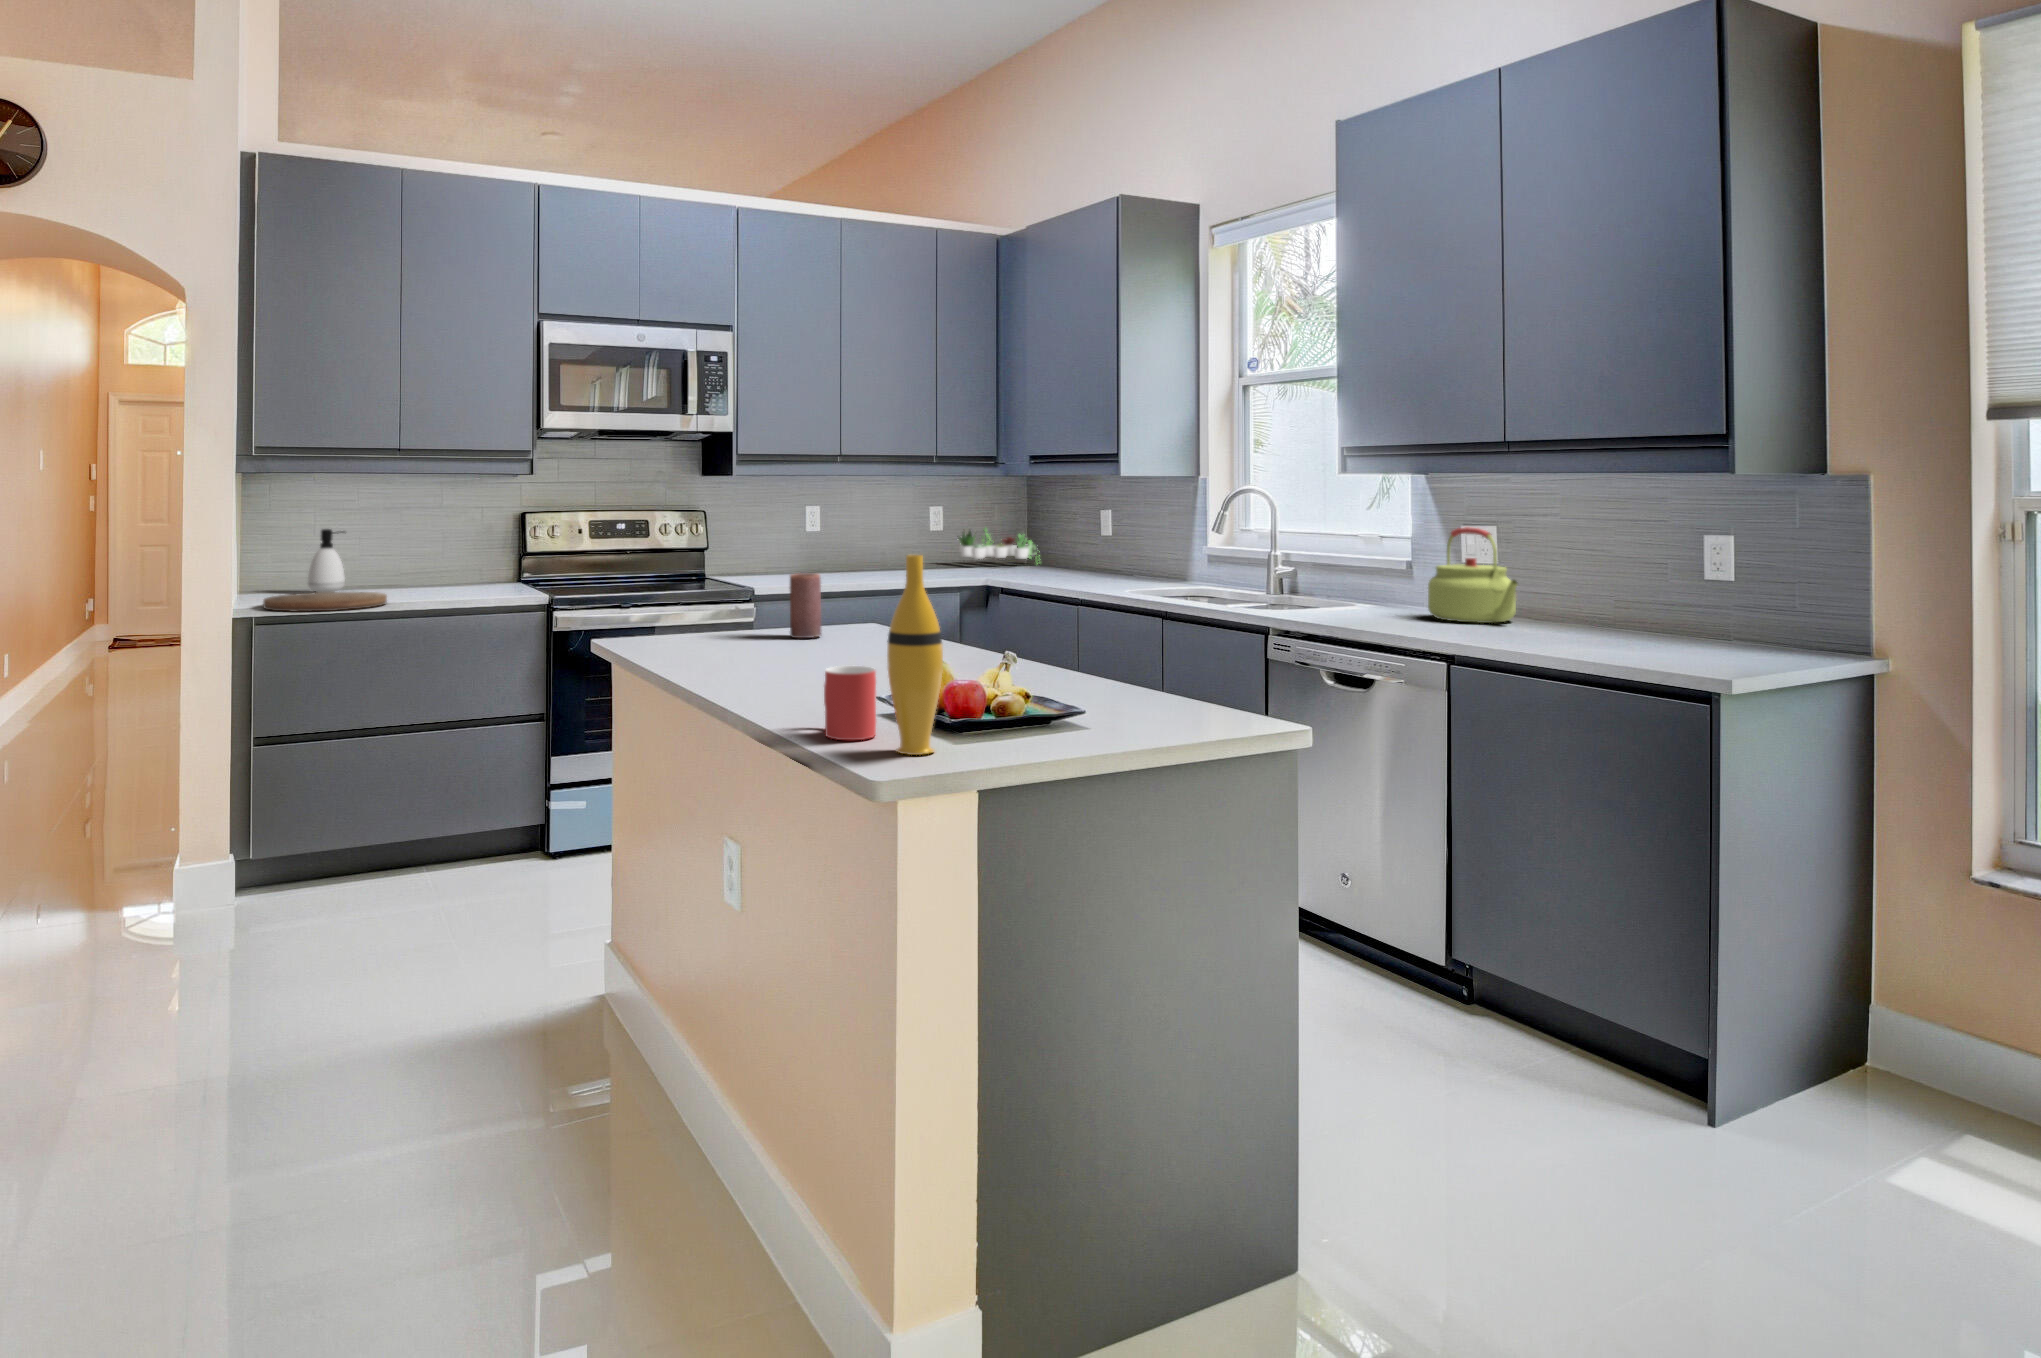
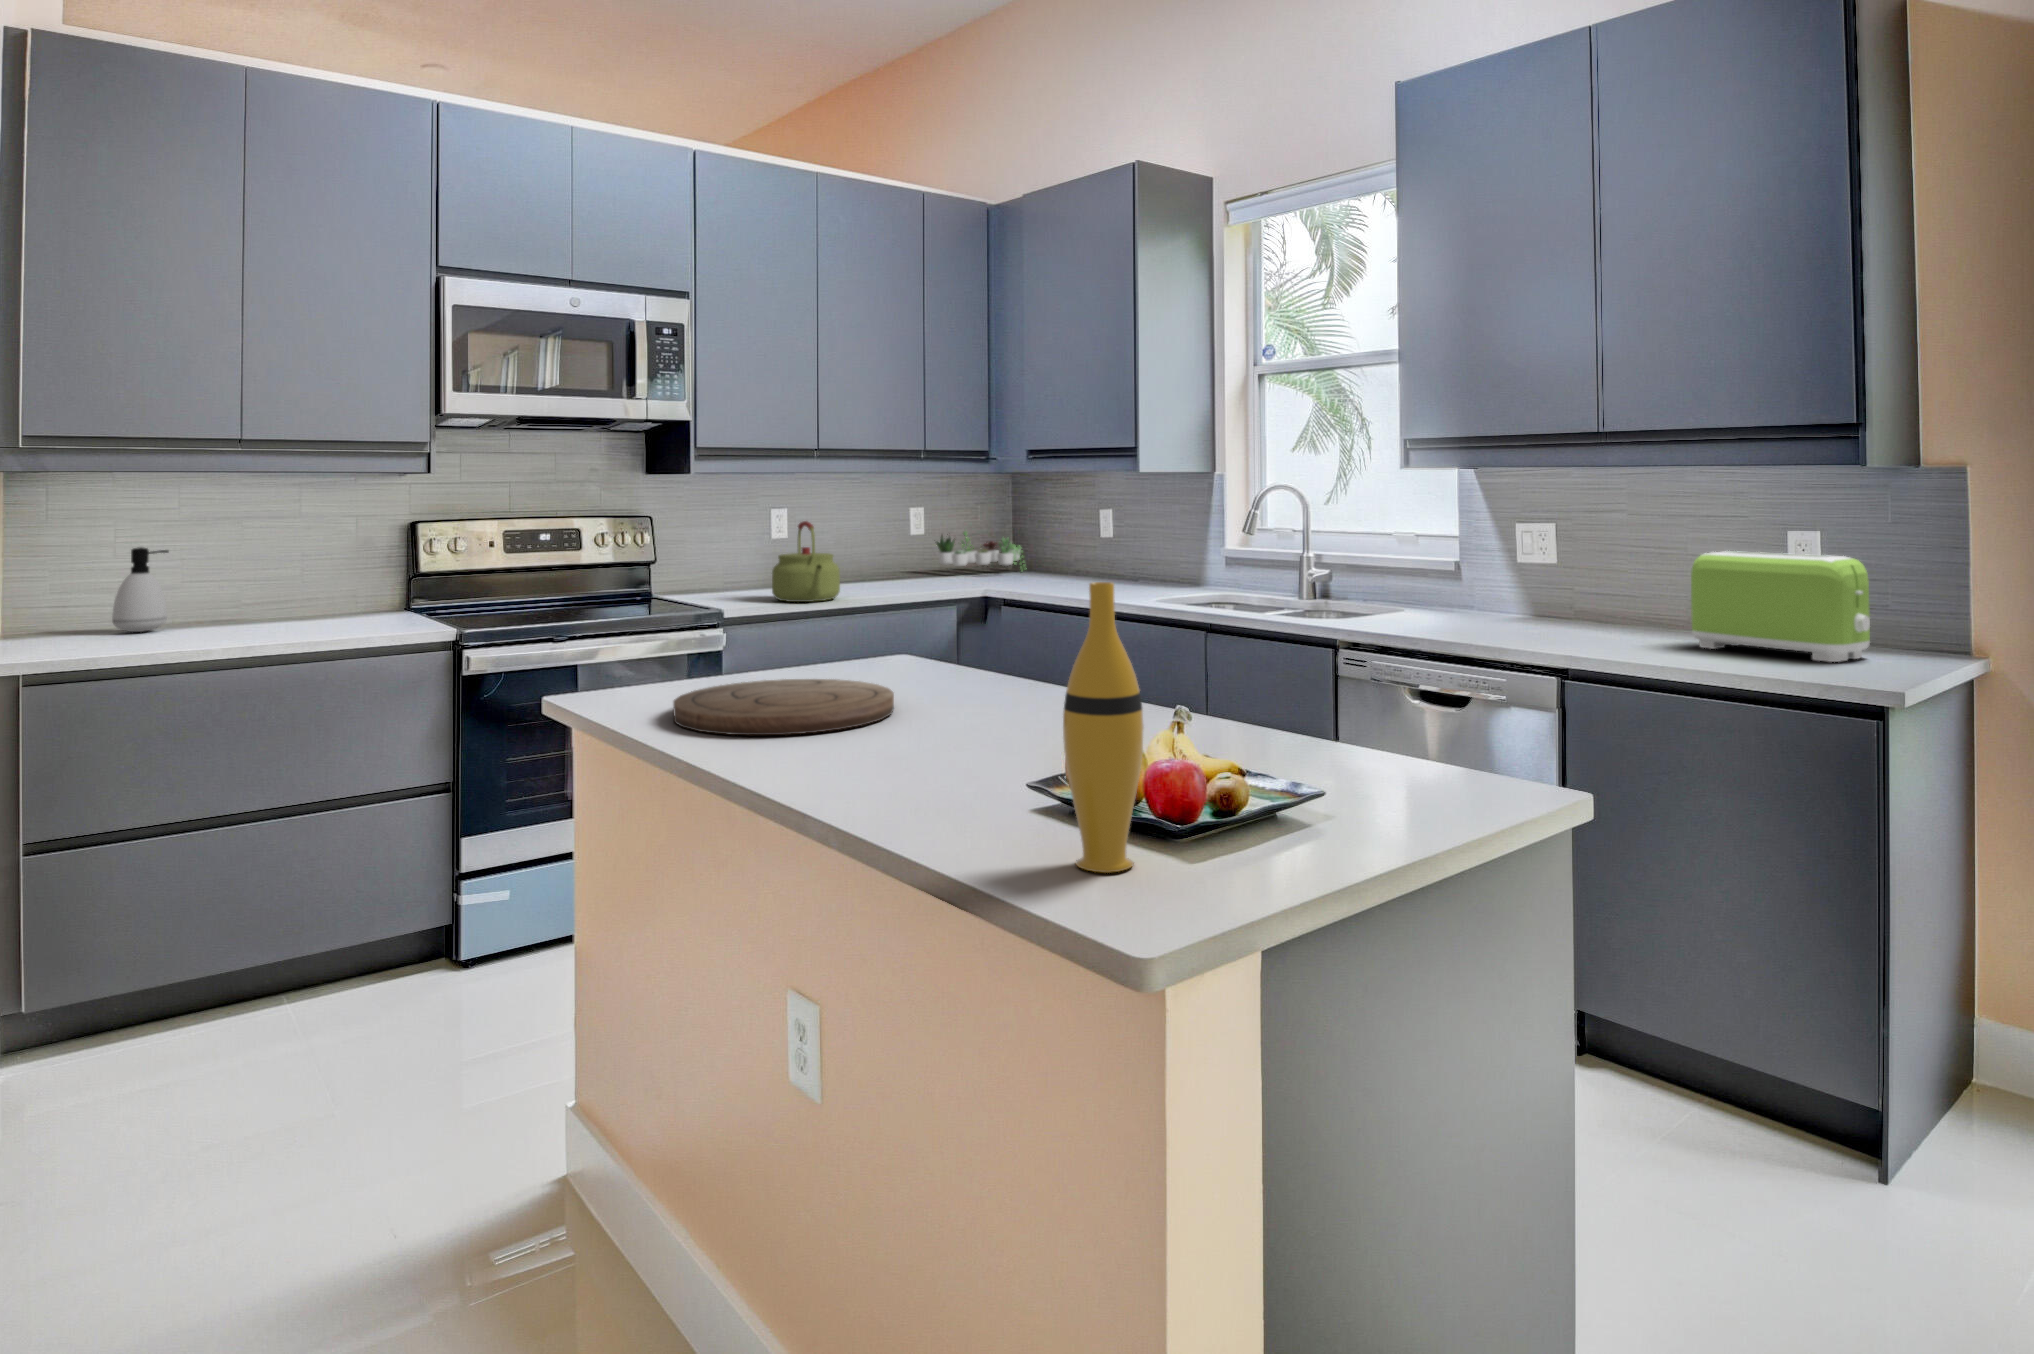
kettle: present [1428,527,1517,623] -> present [772,521,840,602]
toaster: none [1590,554,1754,656] -> present [1691,551,1870,662]
candle: present [790,573,821,638] -> none [806,596,847,679]
cutting board: present [263,592,387,612] -> present [673,679,894,735]
mug: present [824,666,876,740] -> none [945,739,1030,851]

